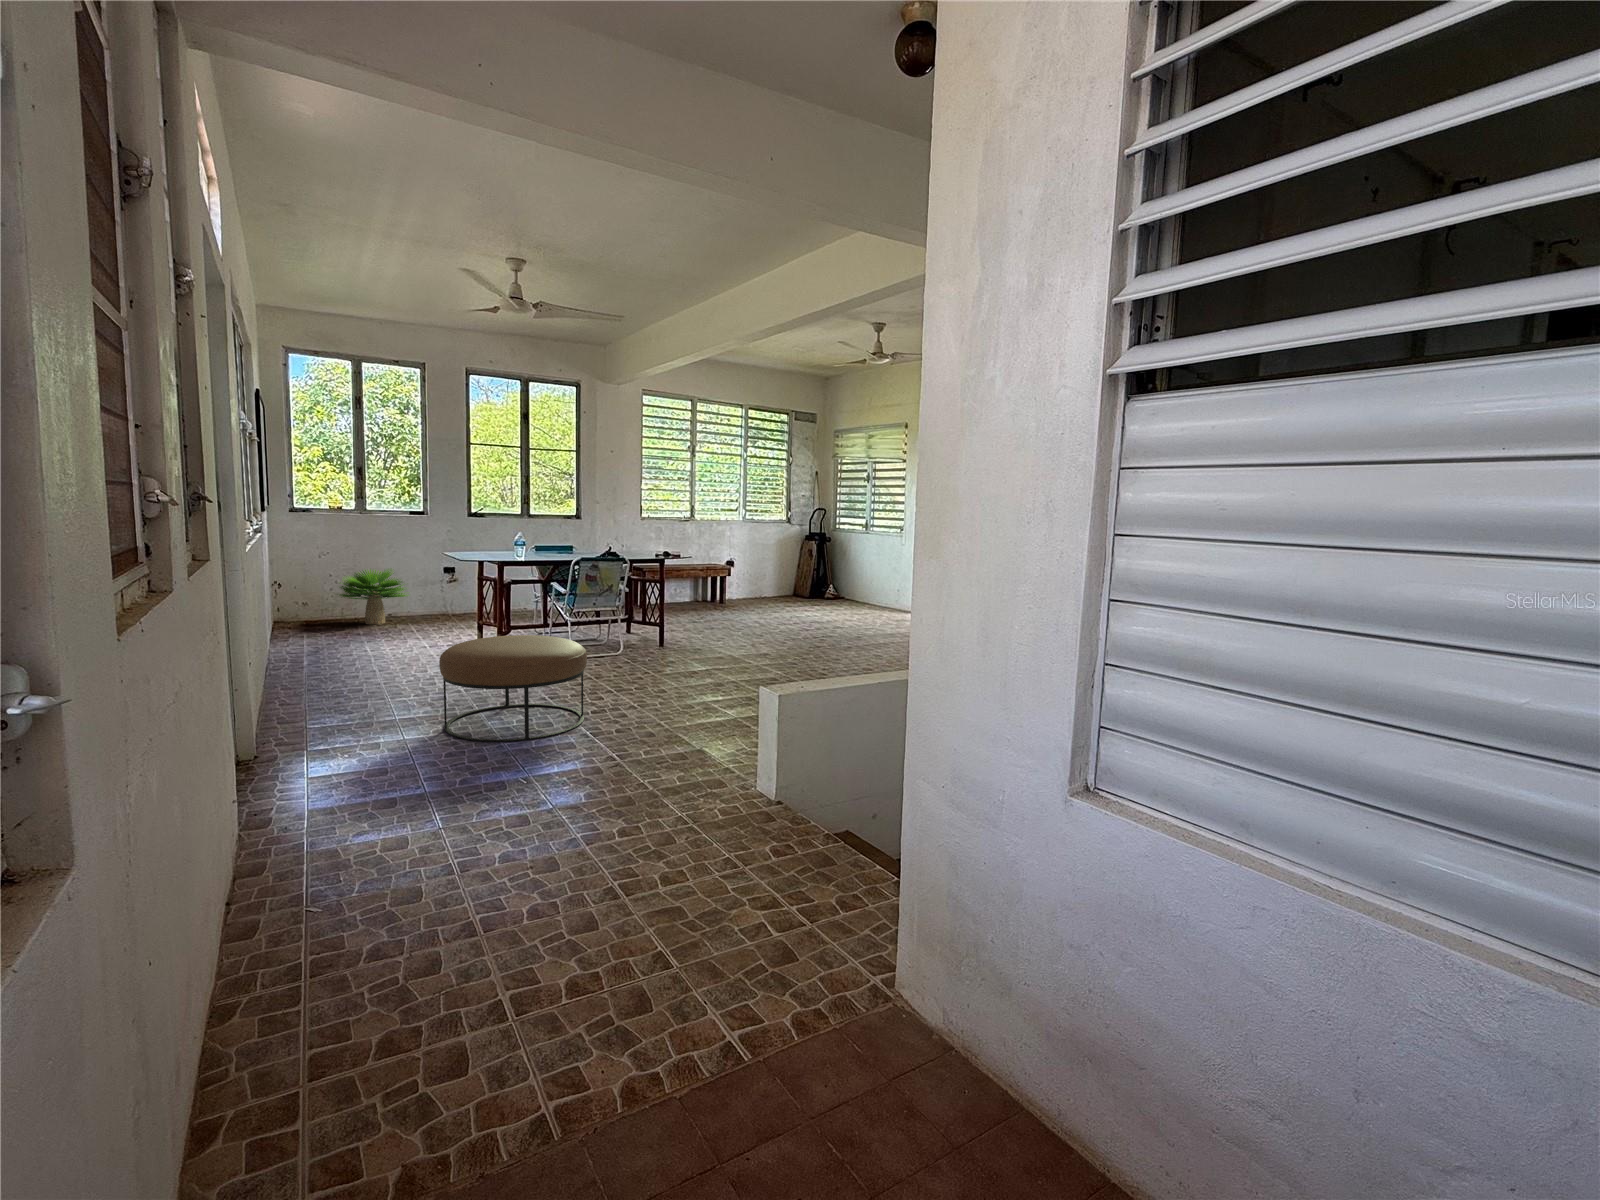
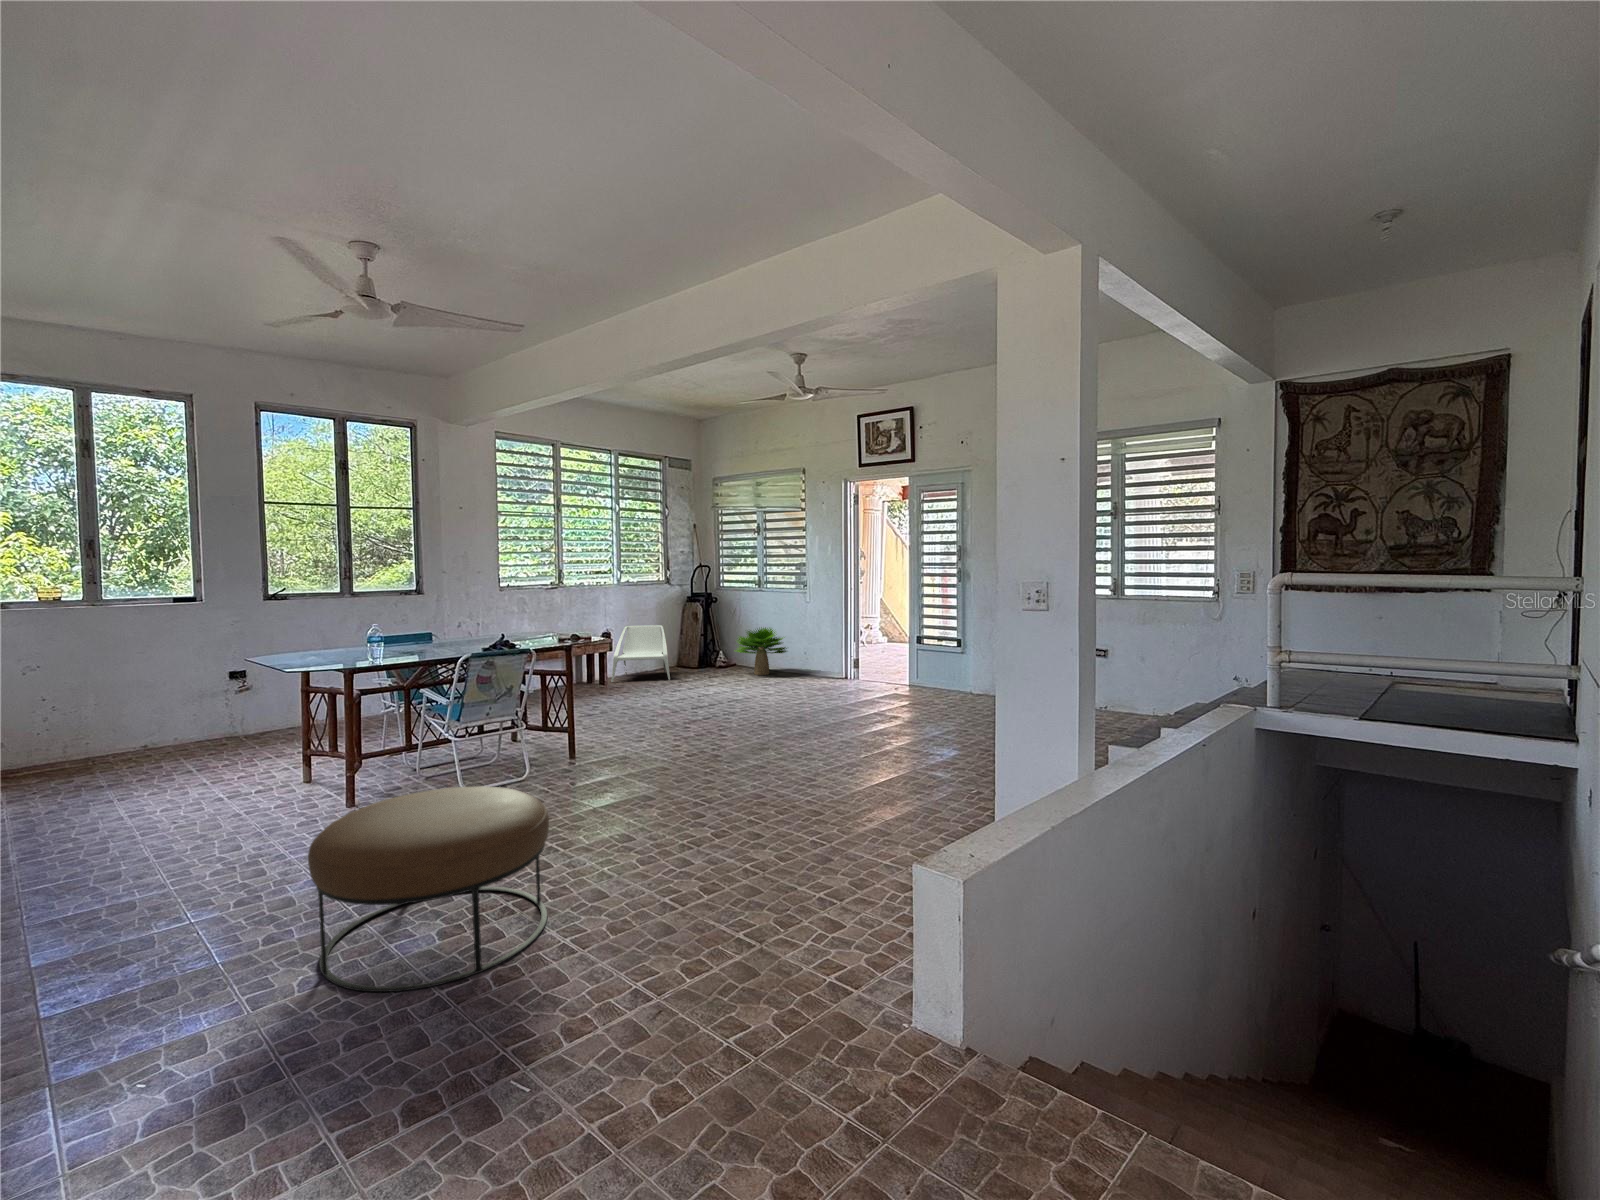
armchair: none [730,558,779,606] -> present [612,625,670,682]
potted plant: present [339,569,408,624] -> present [735,627,787,675]

